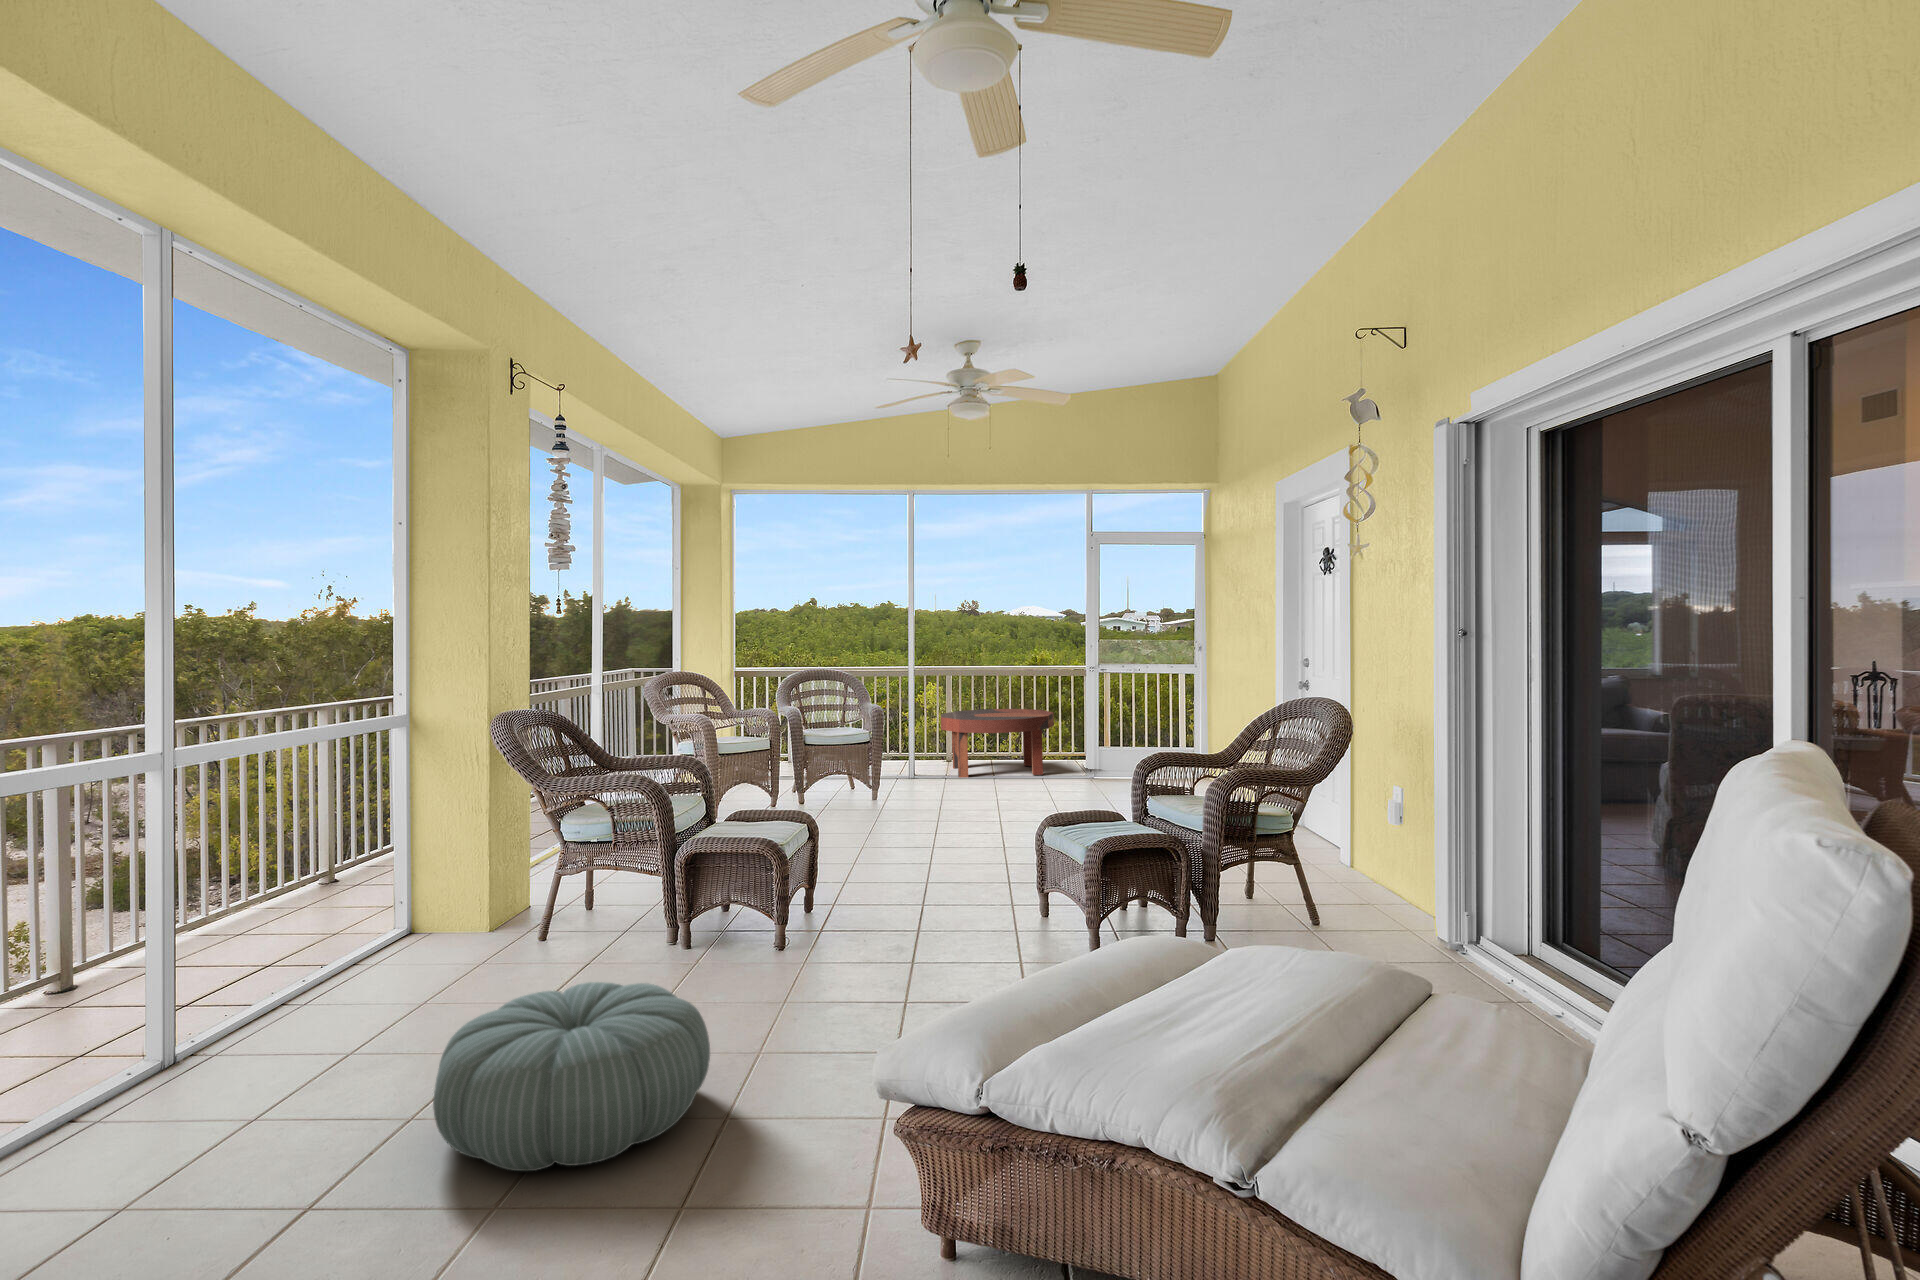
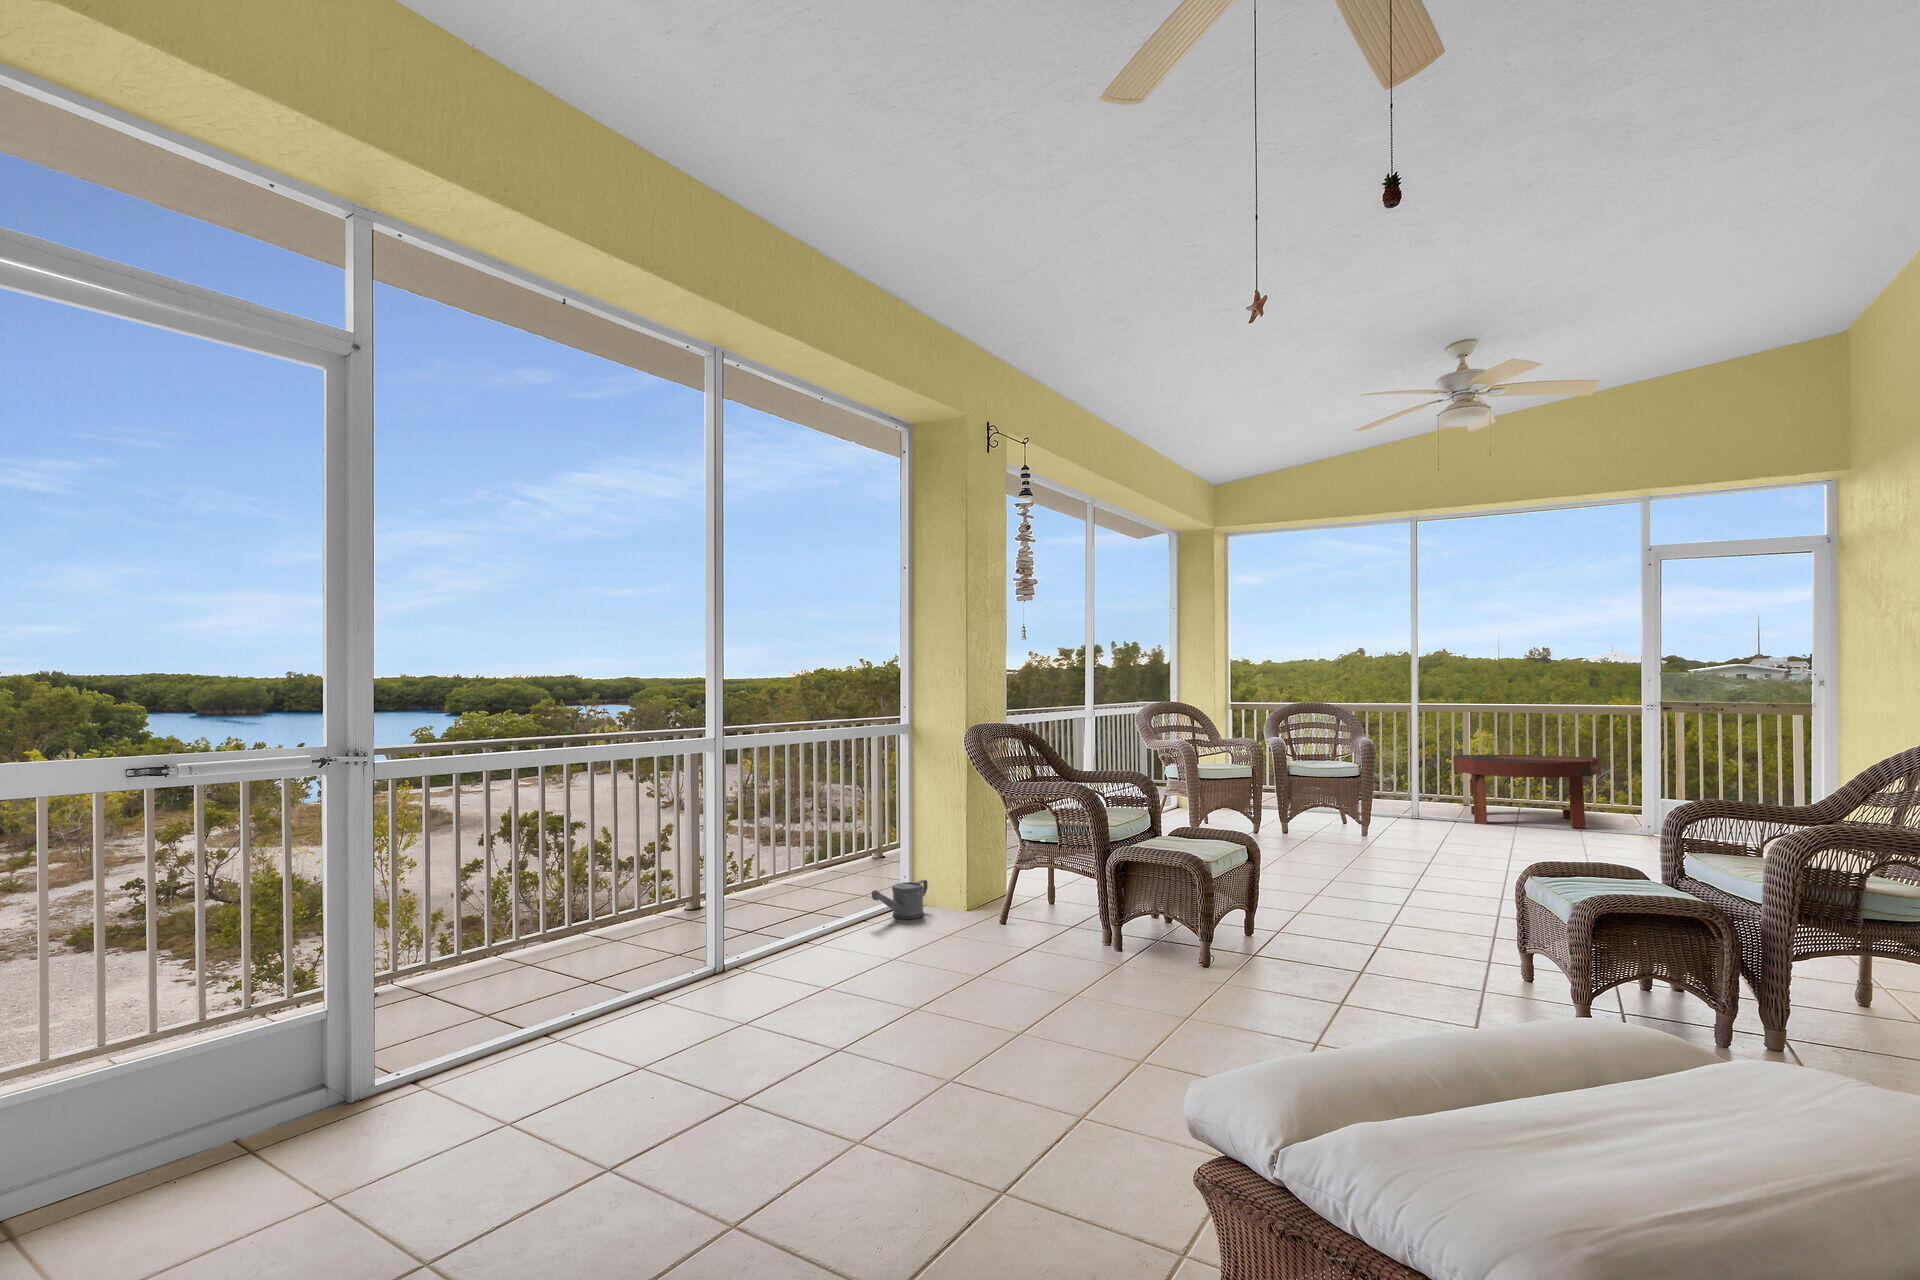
watering can: none [376,902,440,952] -> present [872,880,928,919]
pouf: present [433,982,710,1171] -> none [828,961,1075,1131]

